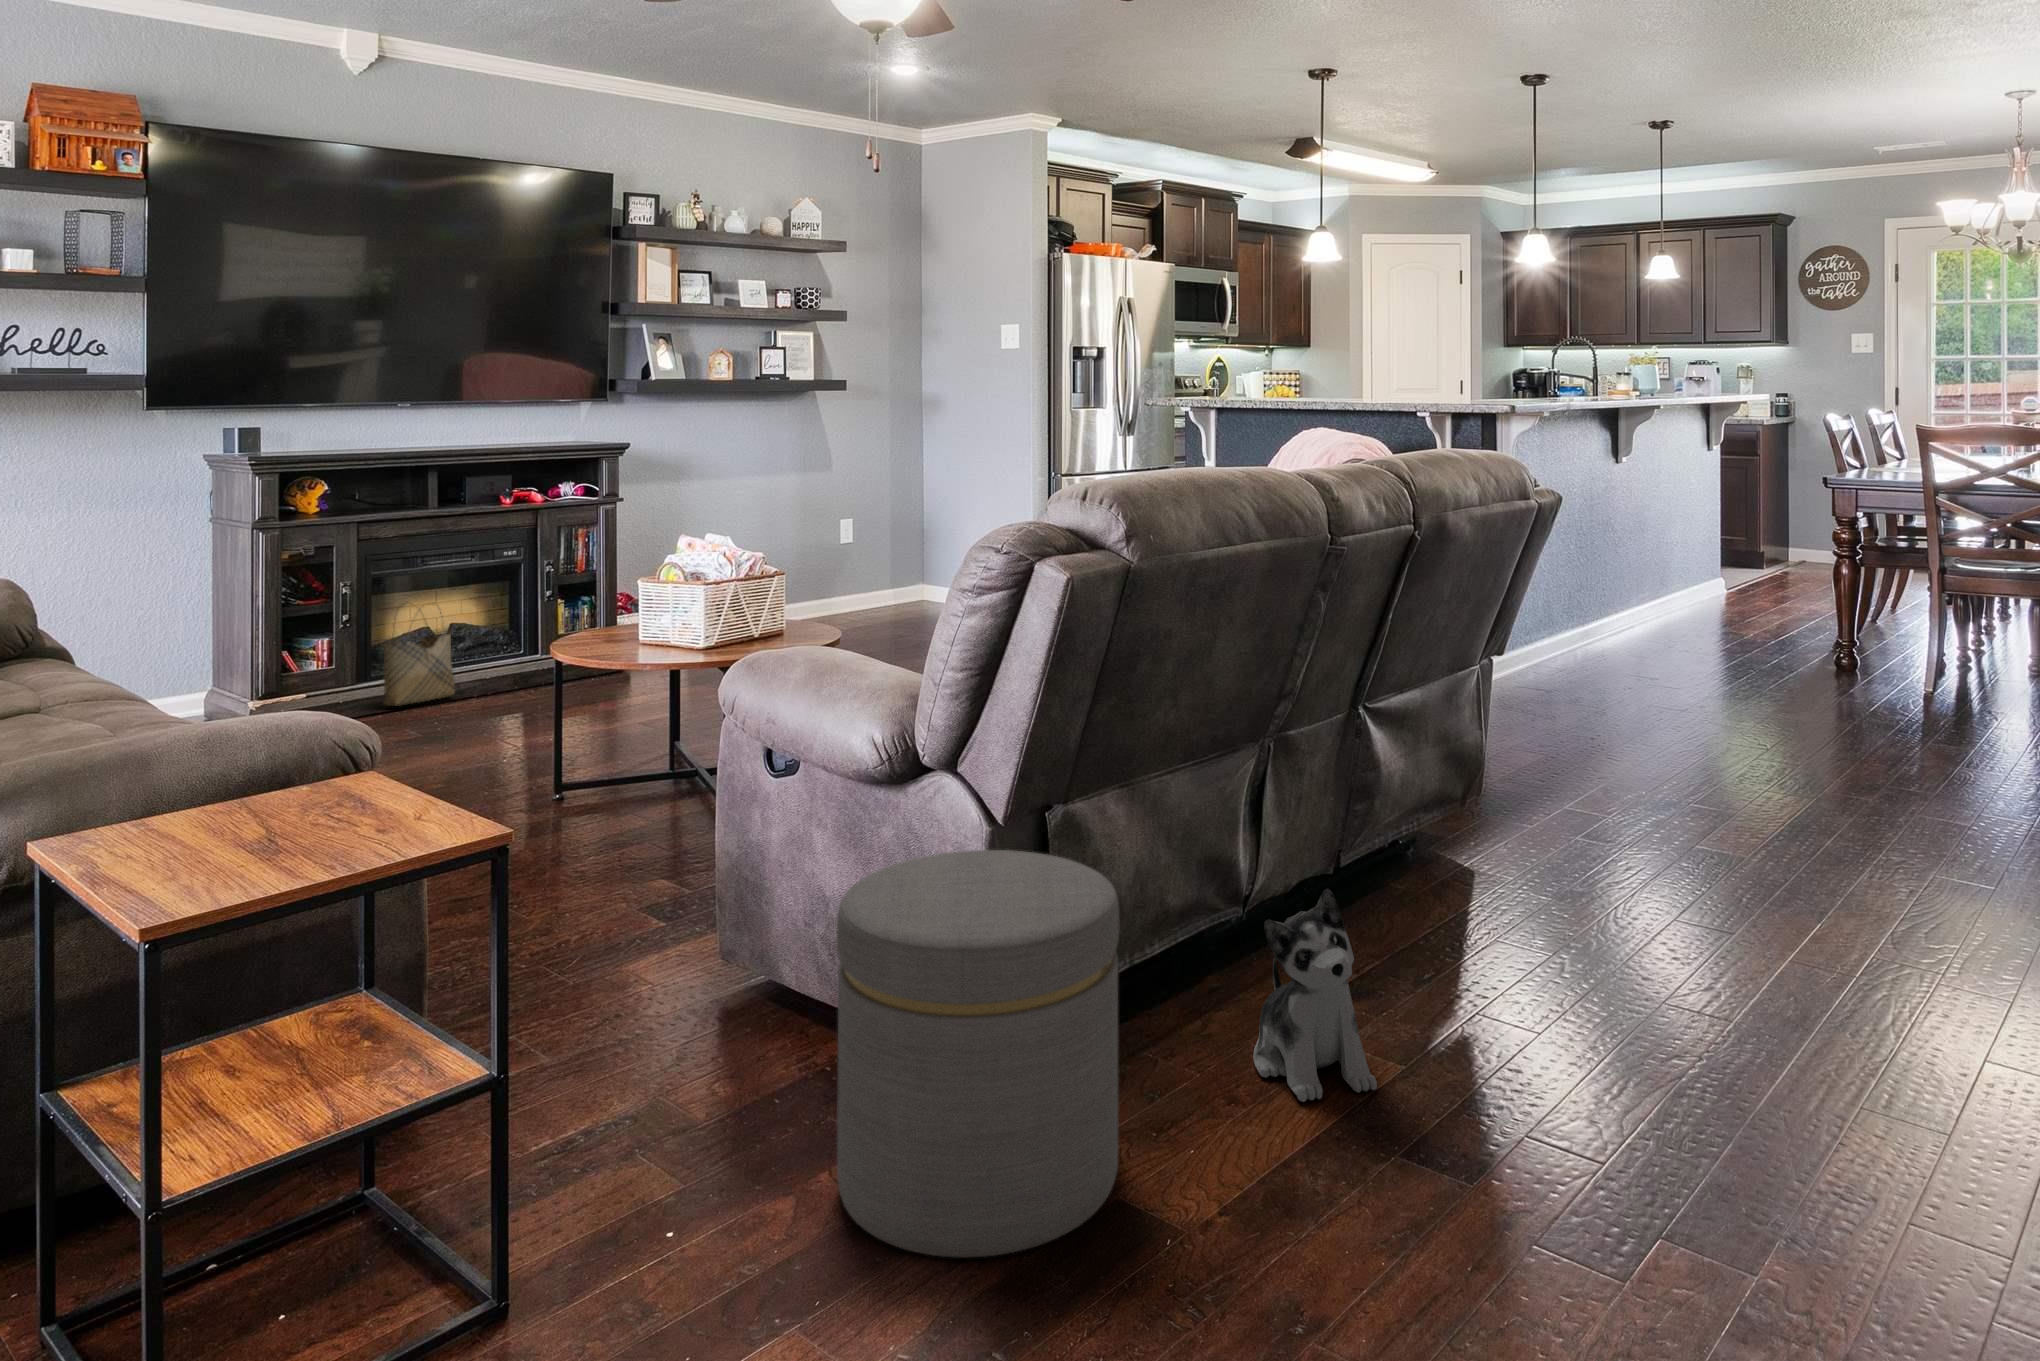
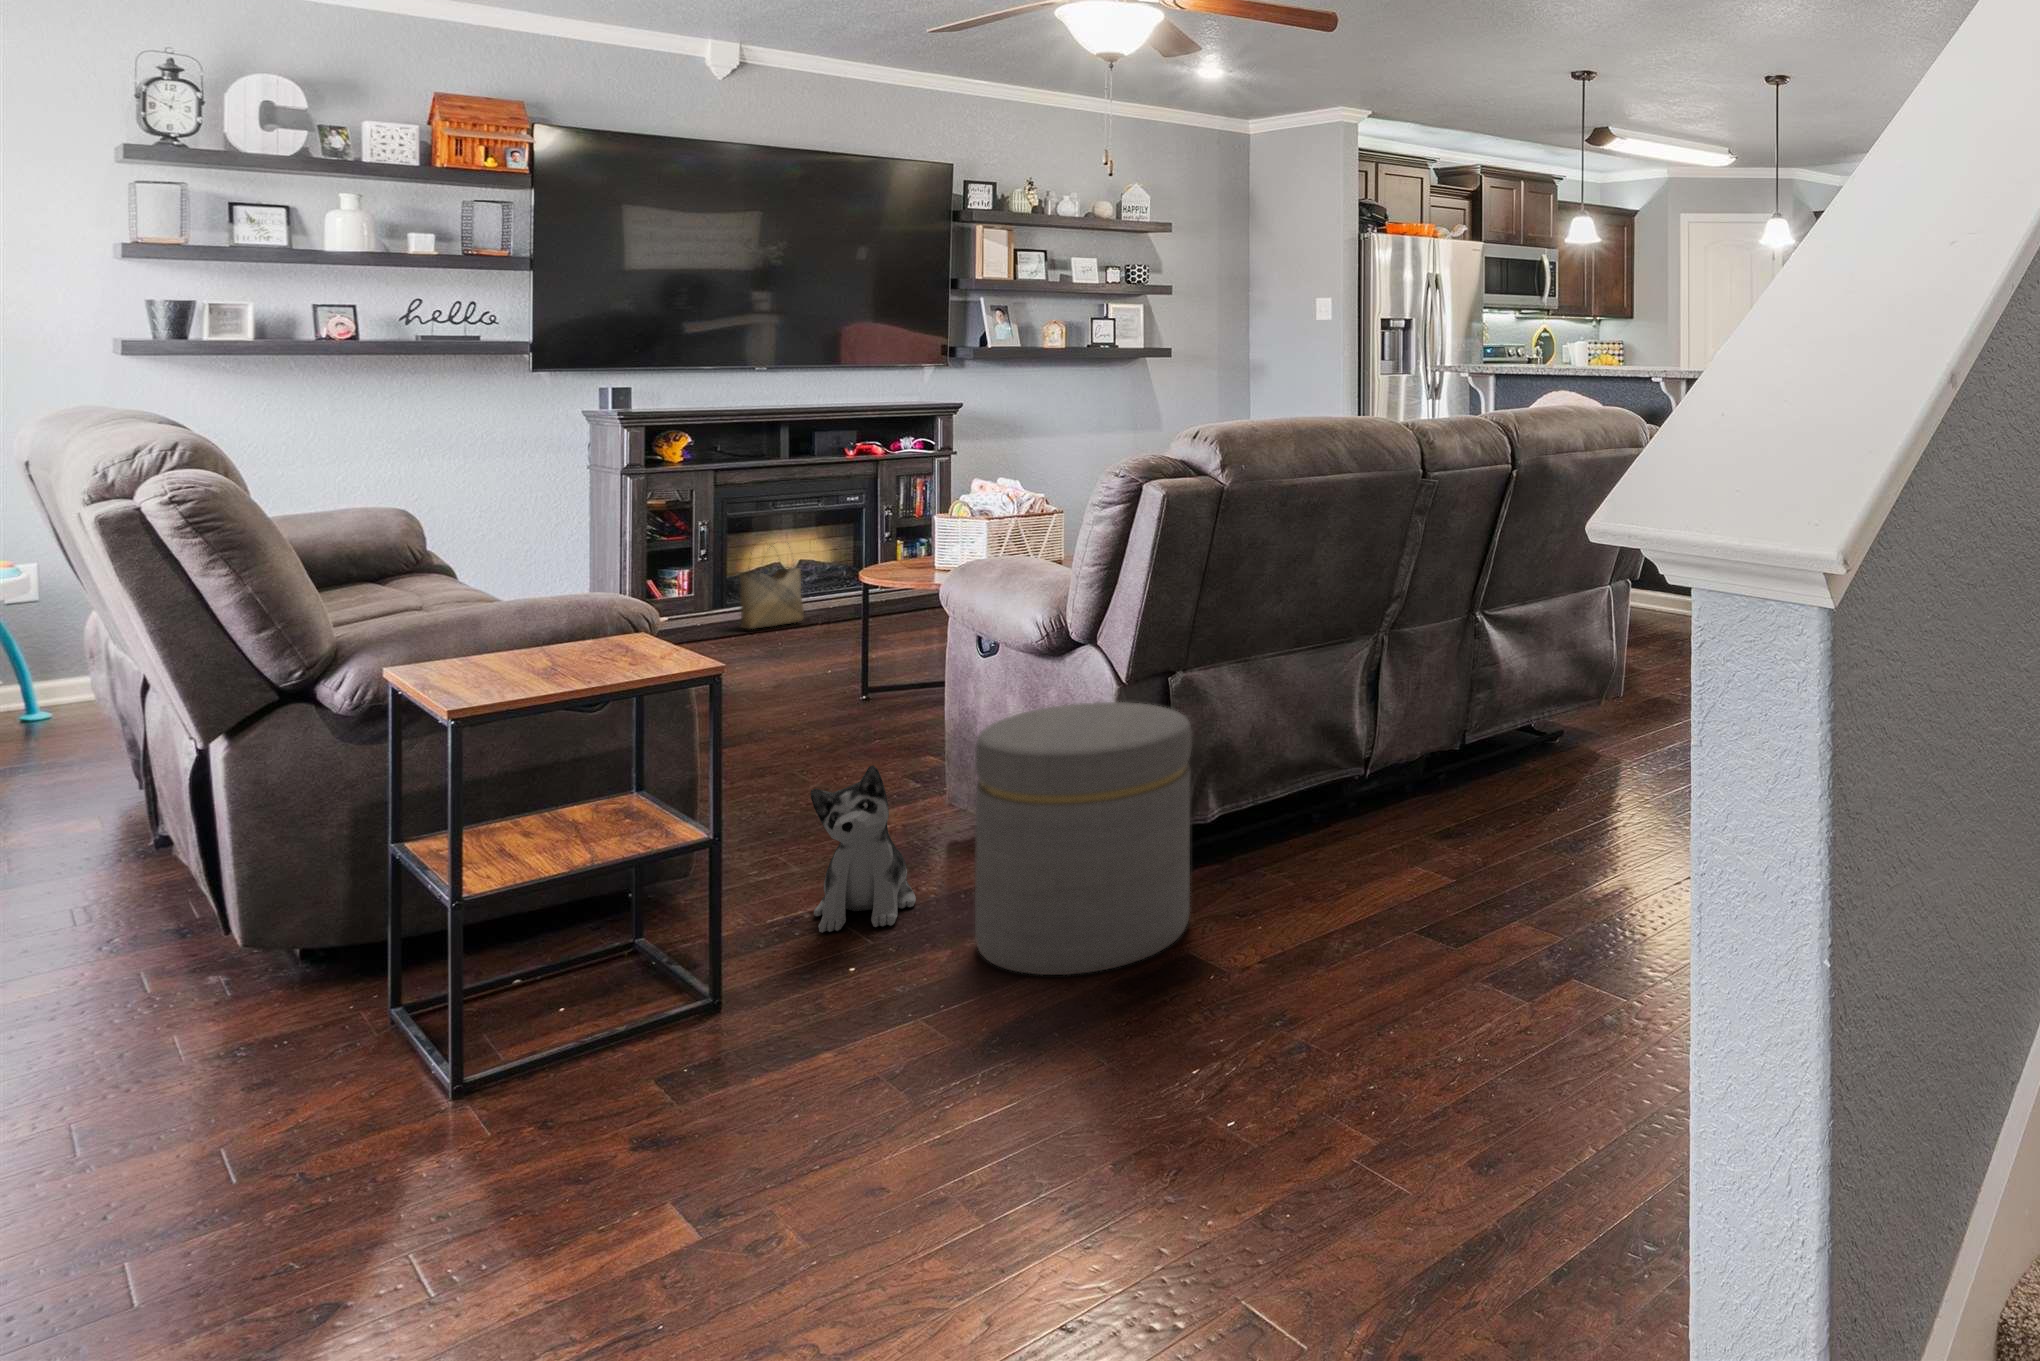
plush toy: present [1253,889,1377,1102] -> present [811,765,916,933]

